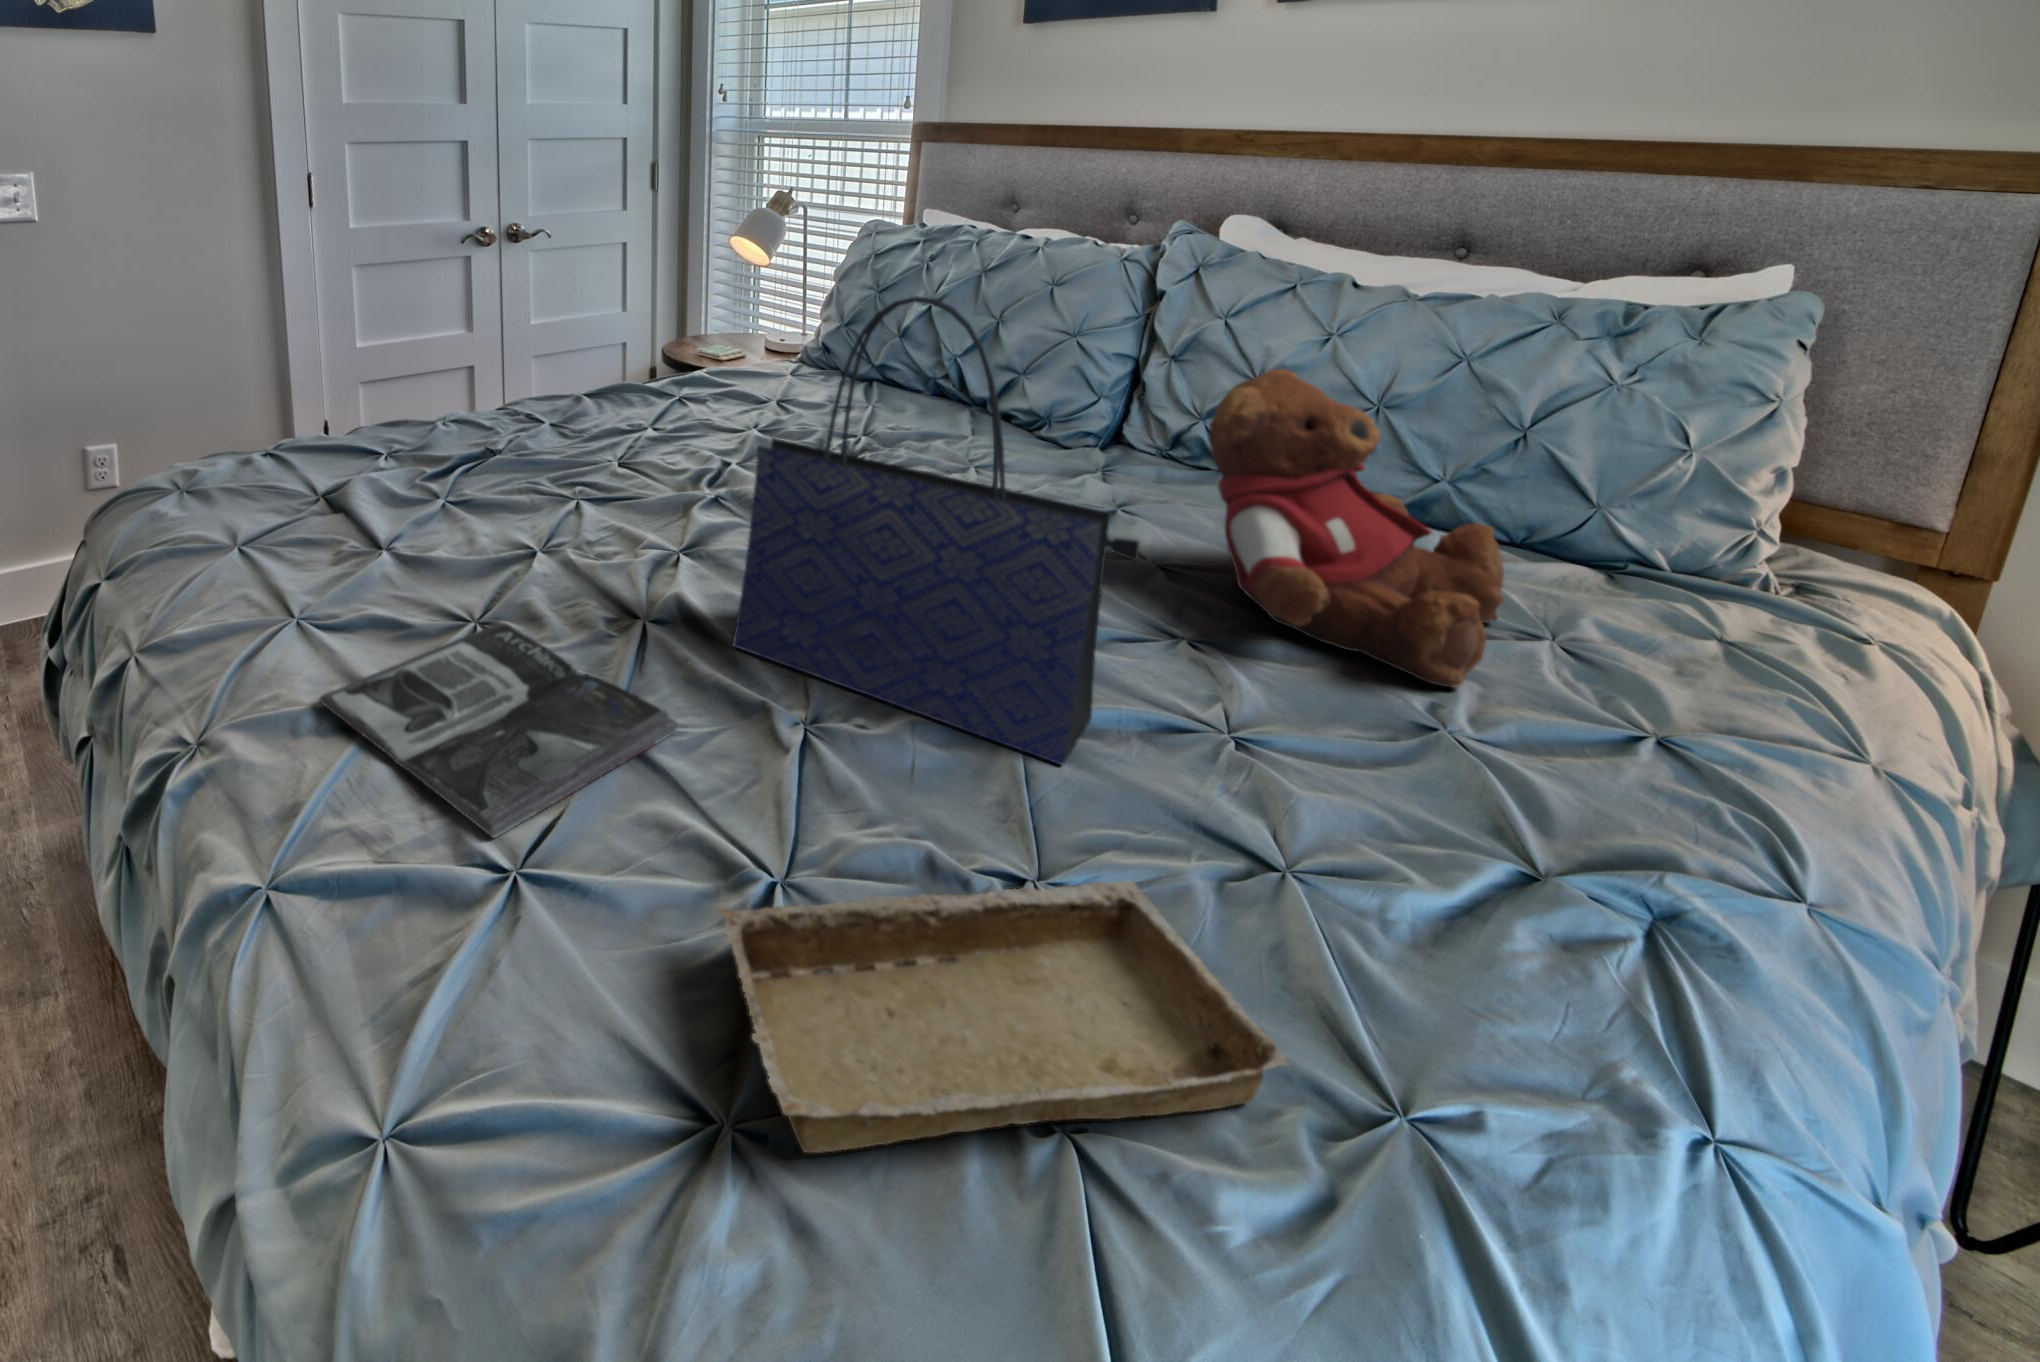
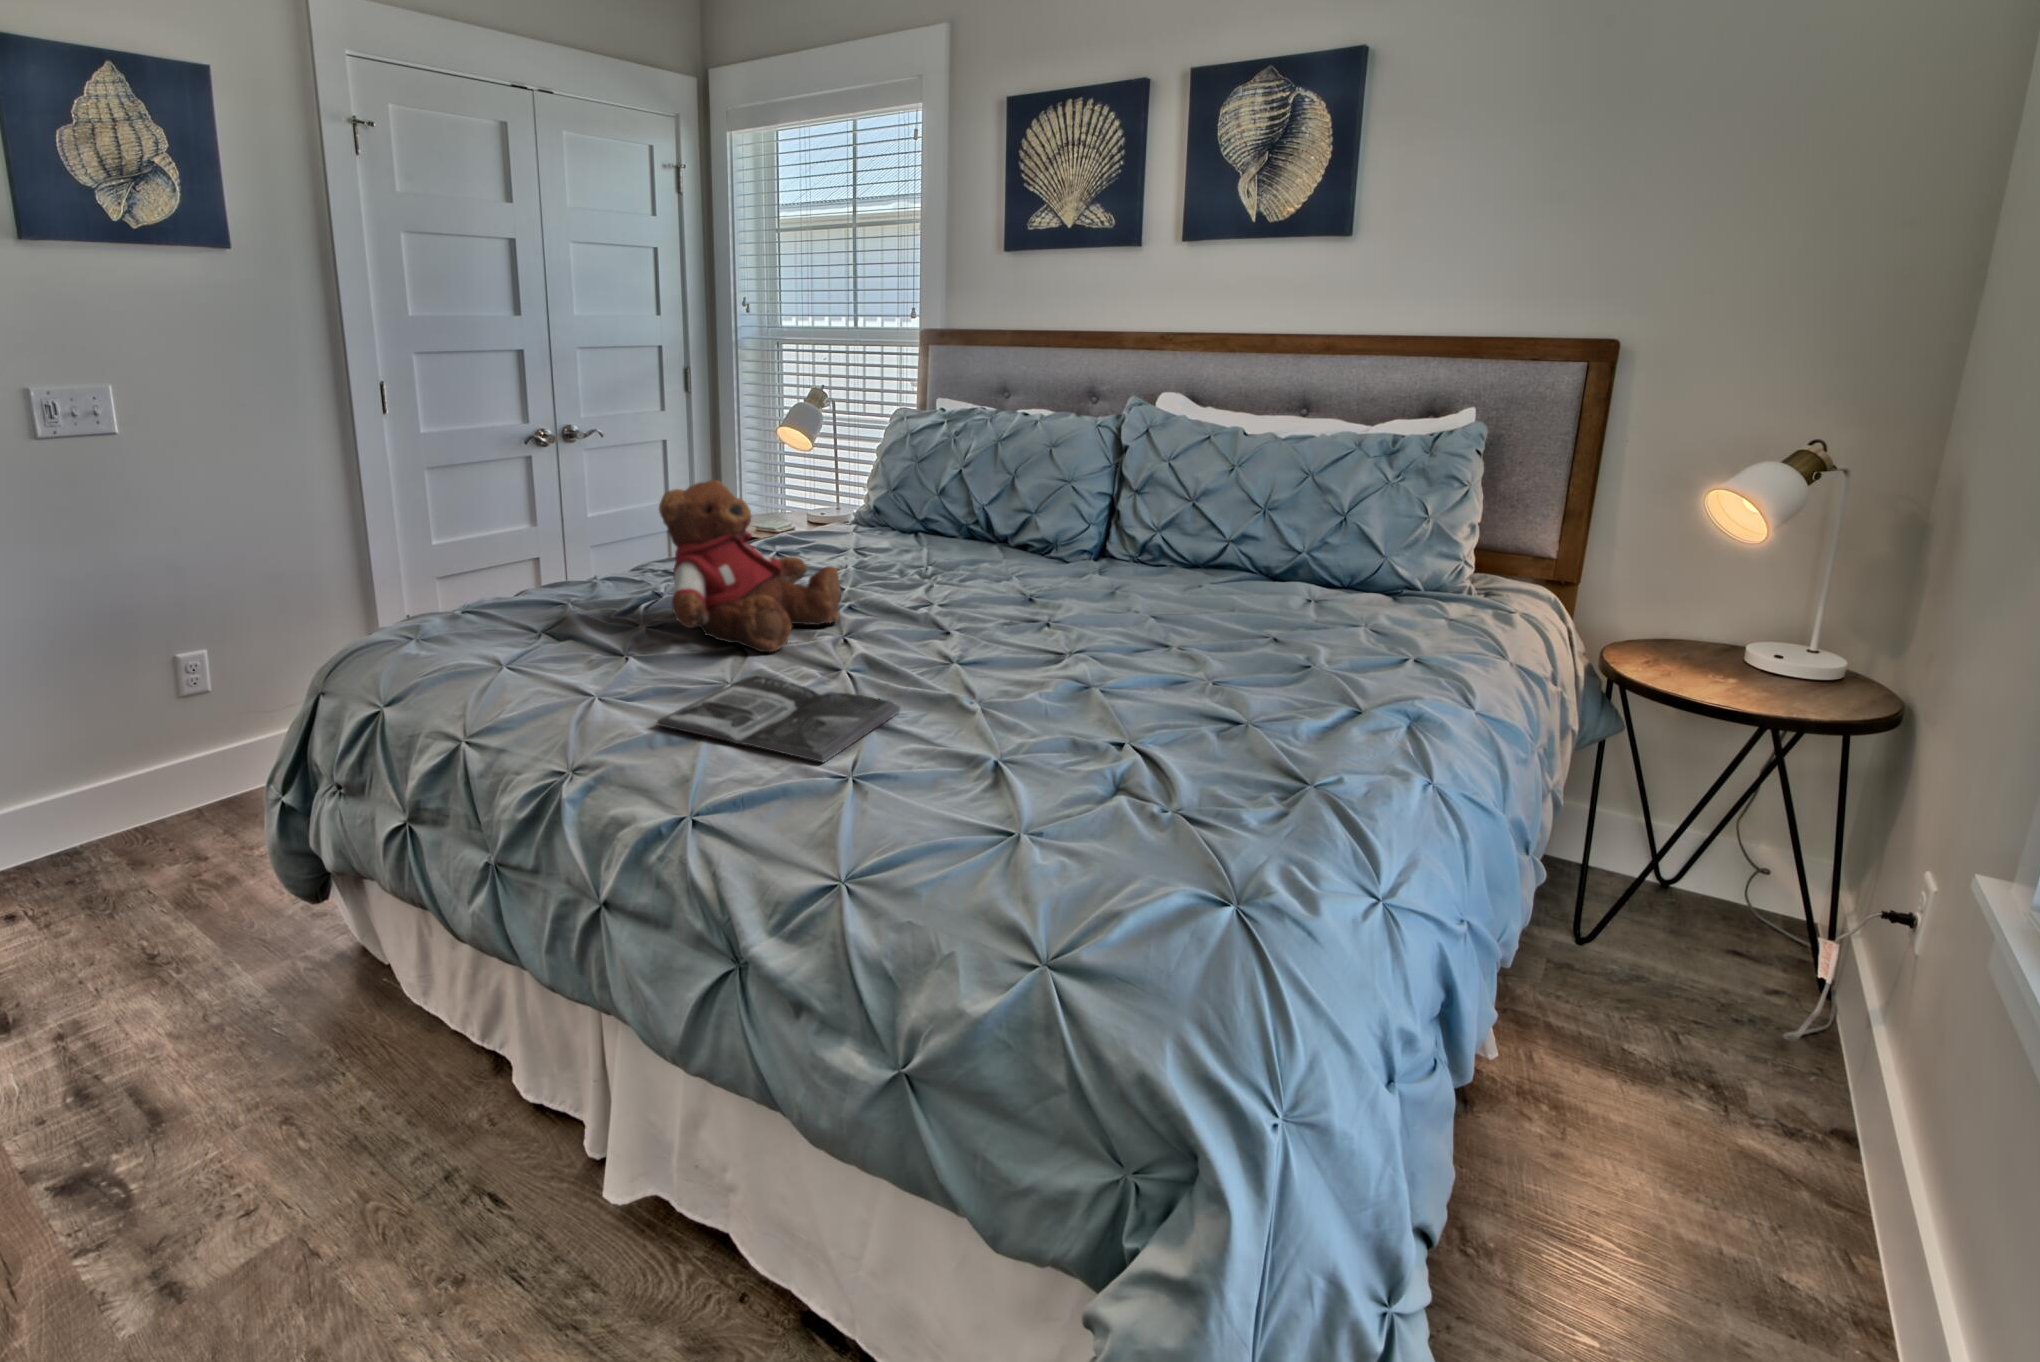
tote bag: present [733,296,1139,765] -> none [910,430,1158,700]
teddy bear: present [1209,369,1504,688] -> present [659,480,841,652]
tray: present [721,880,1290,1153] -> none [982,724,1262,827]

